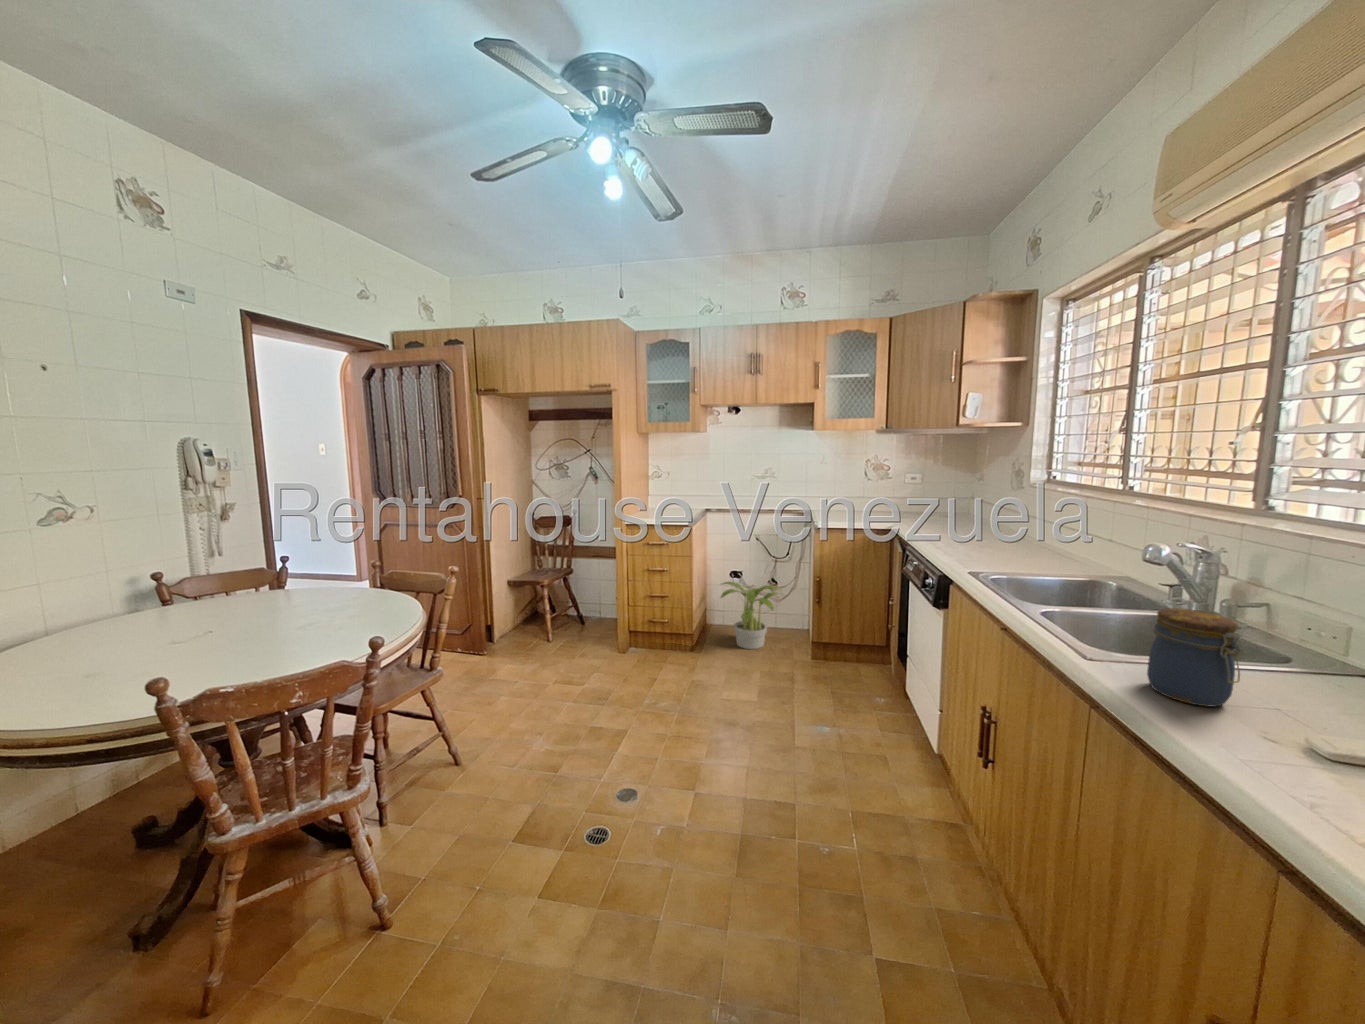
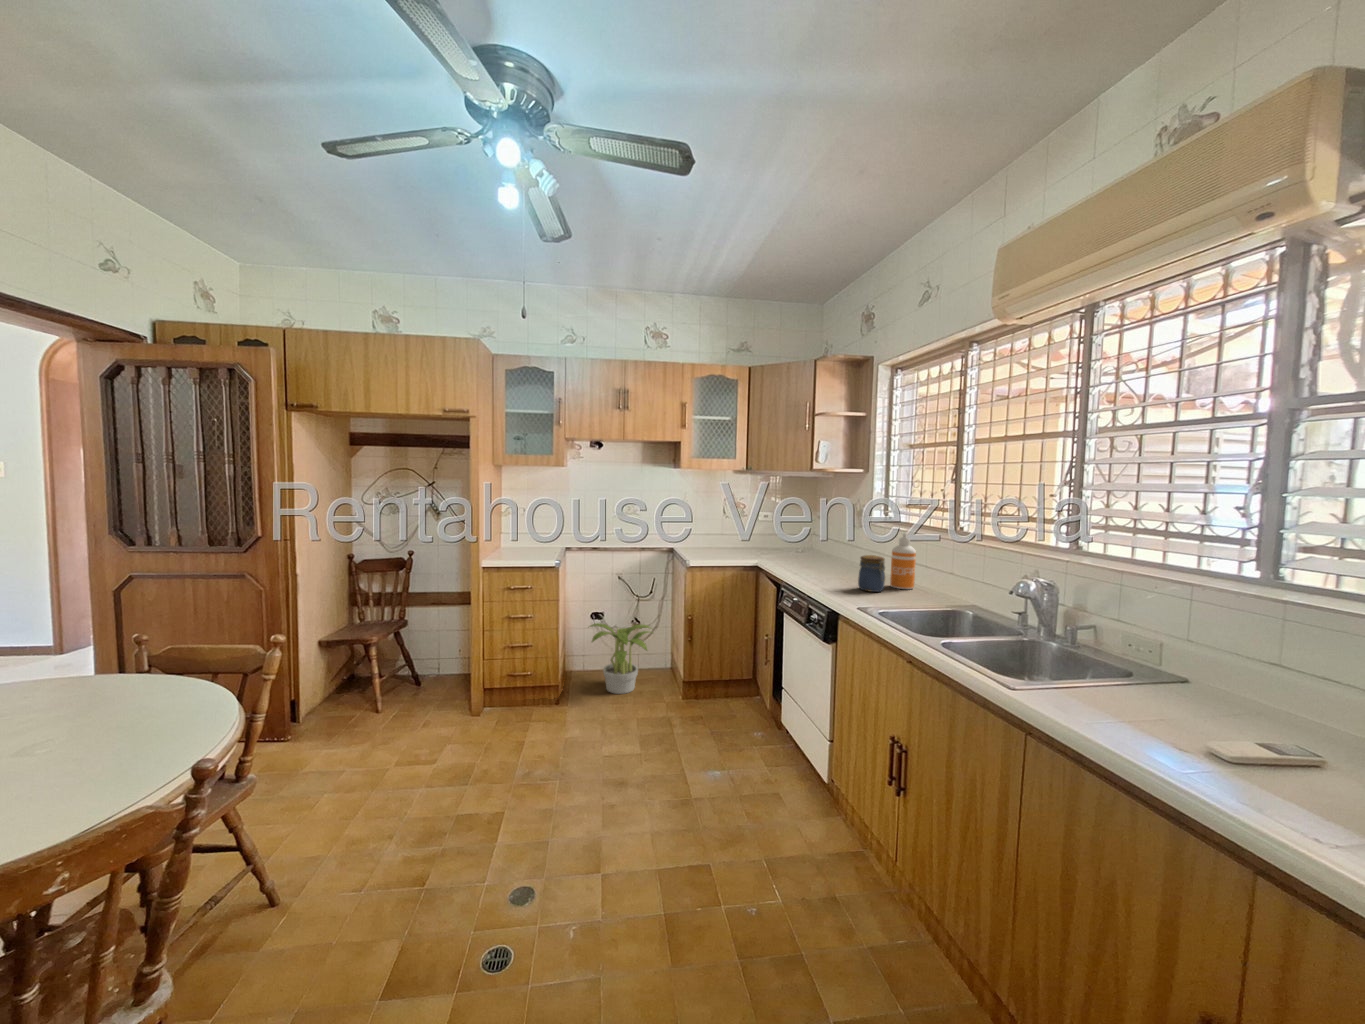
soap dispenser: none [1035,495,1070,561] -> present [890,532,916,589]
jar: present [1147,608,1242,707] -> present [858,555,885,592]

